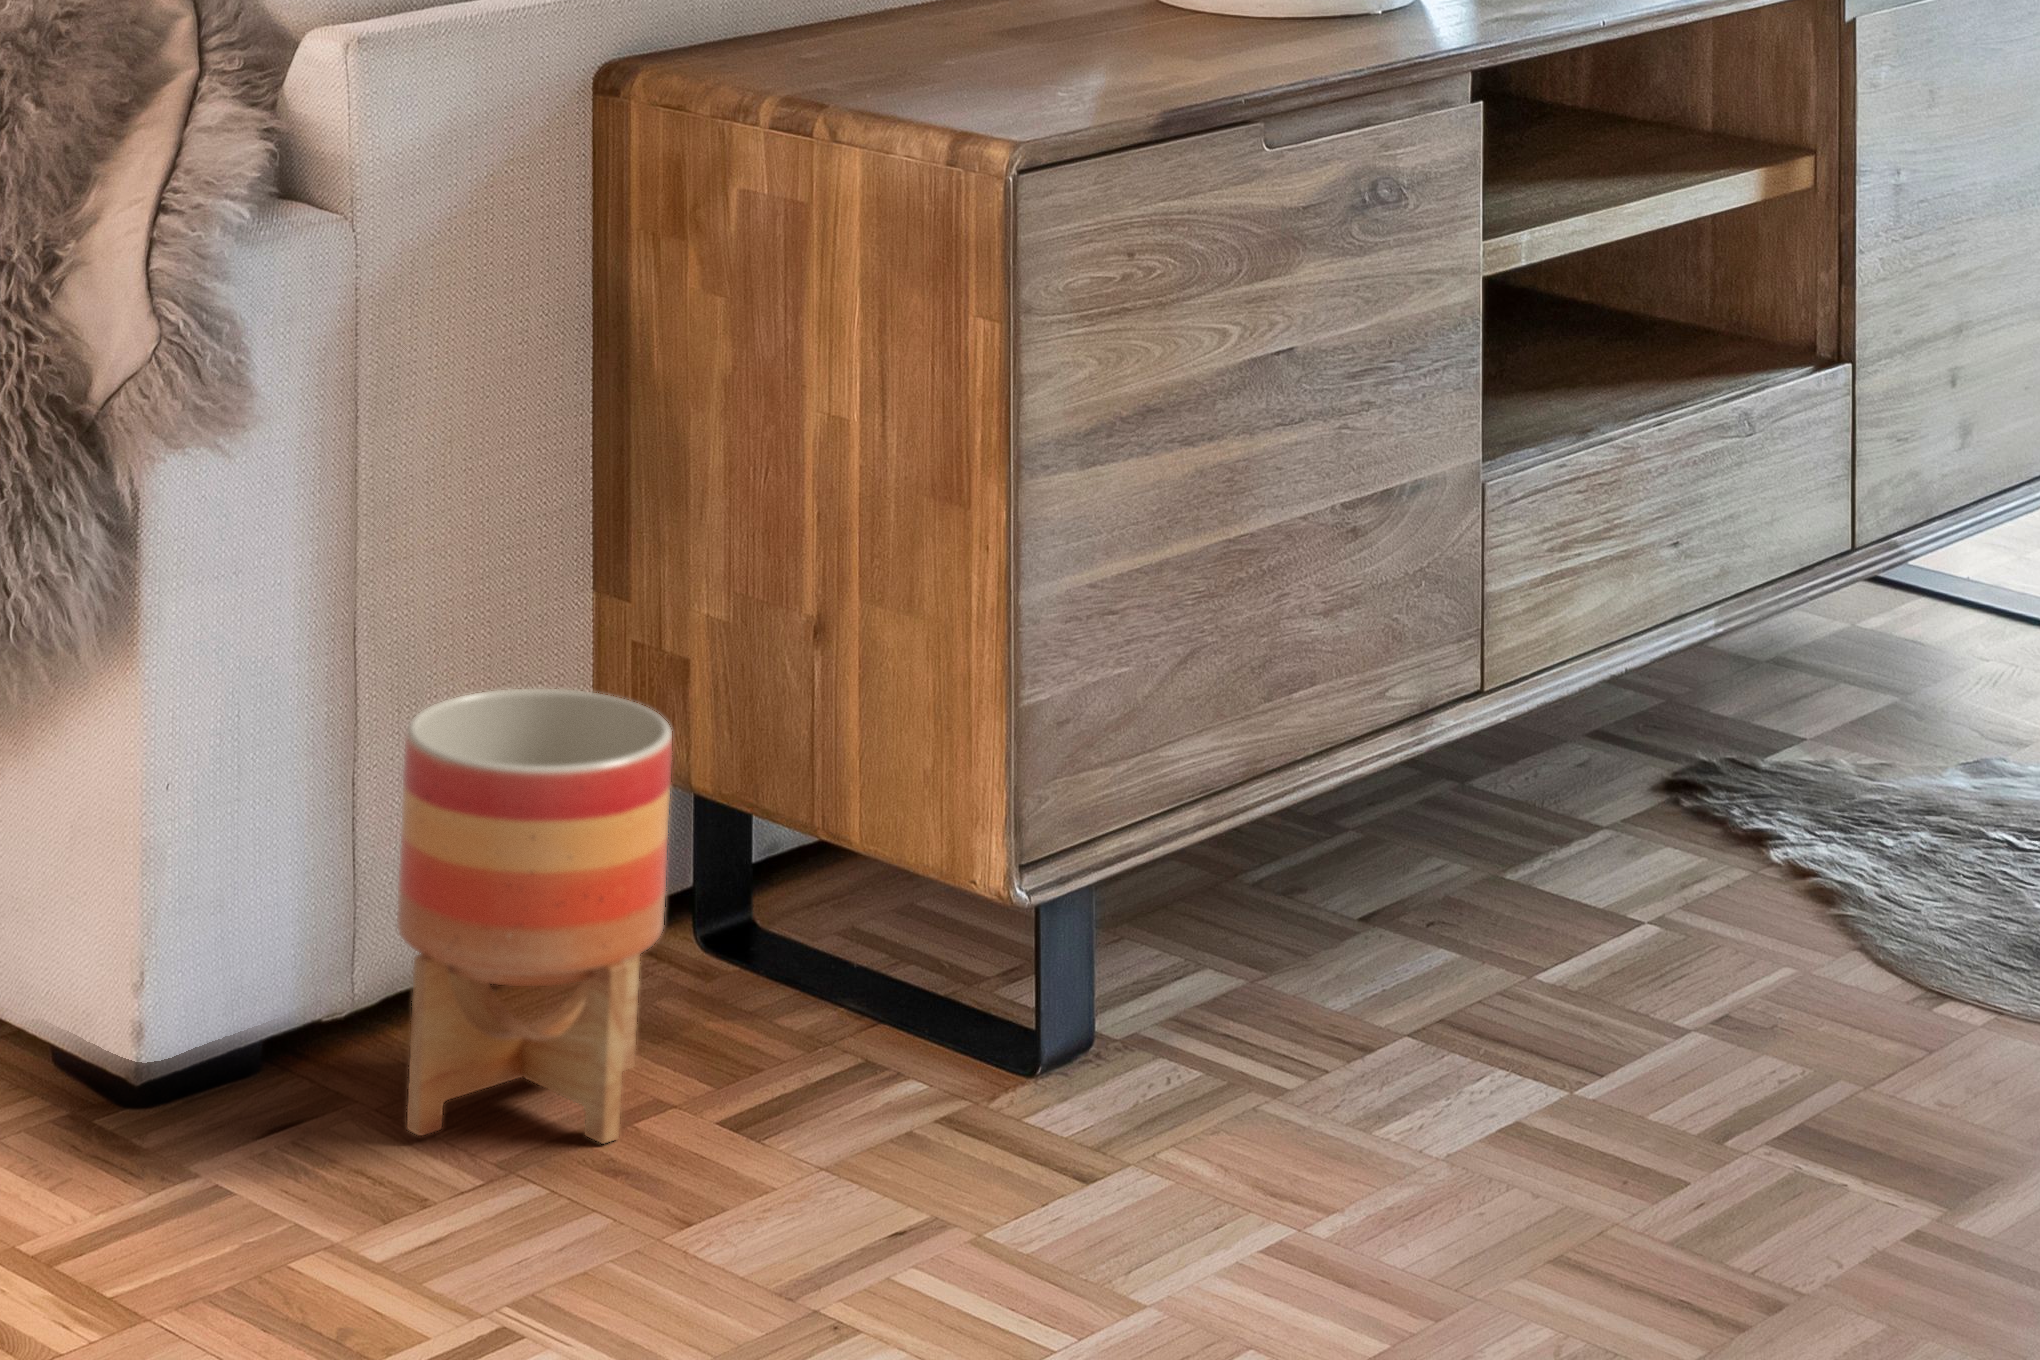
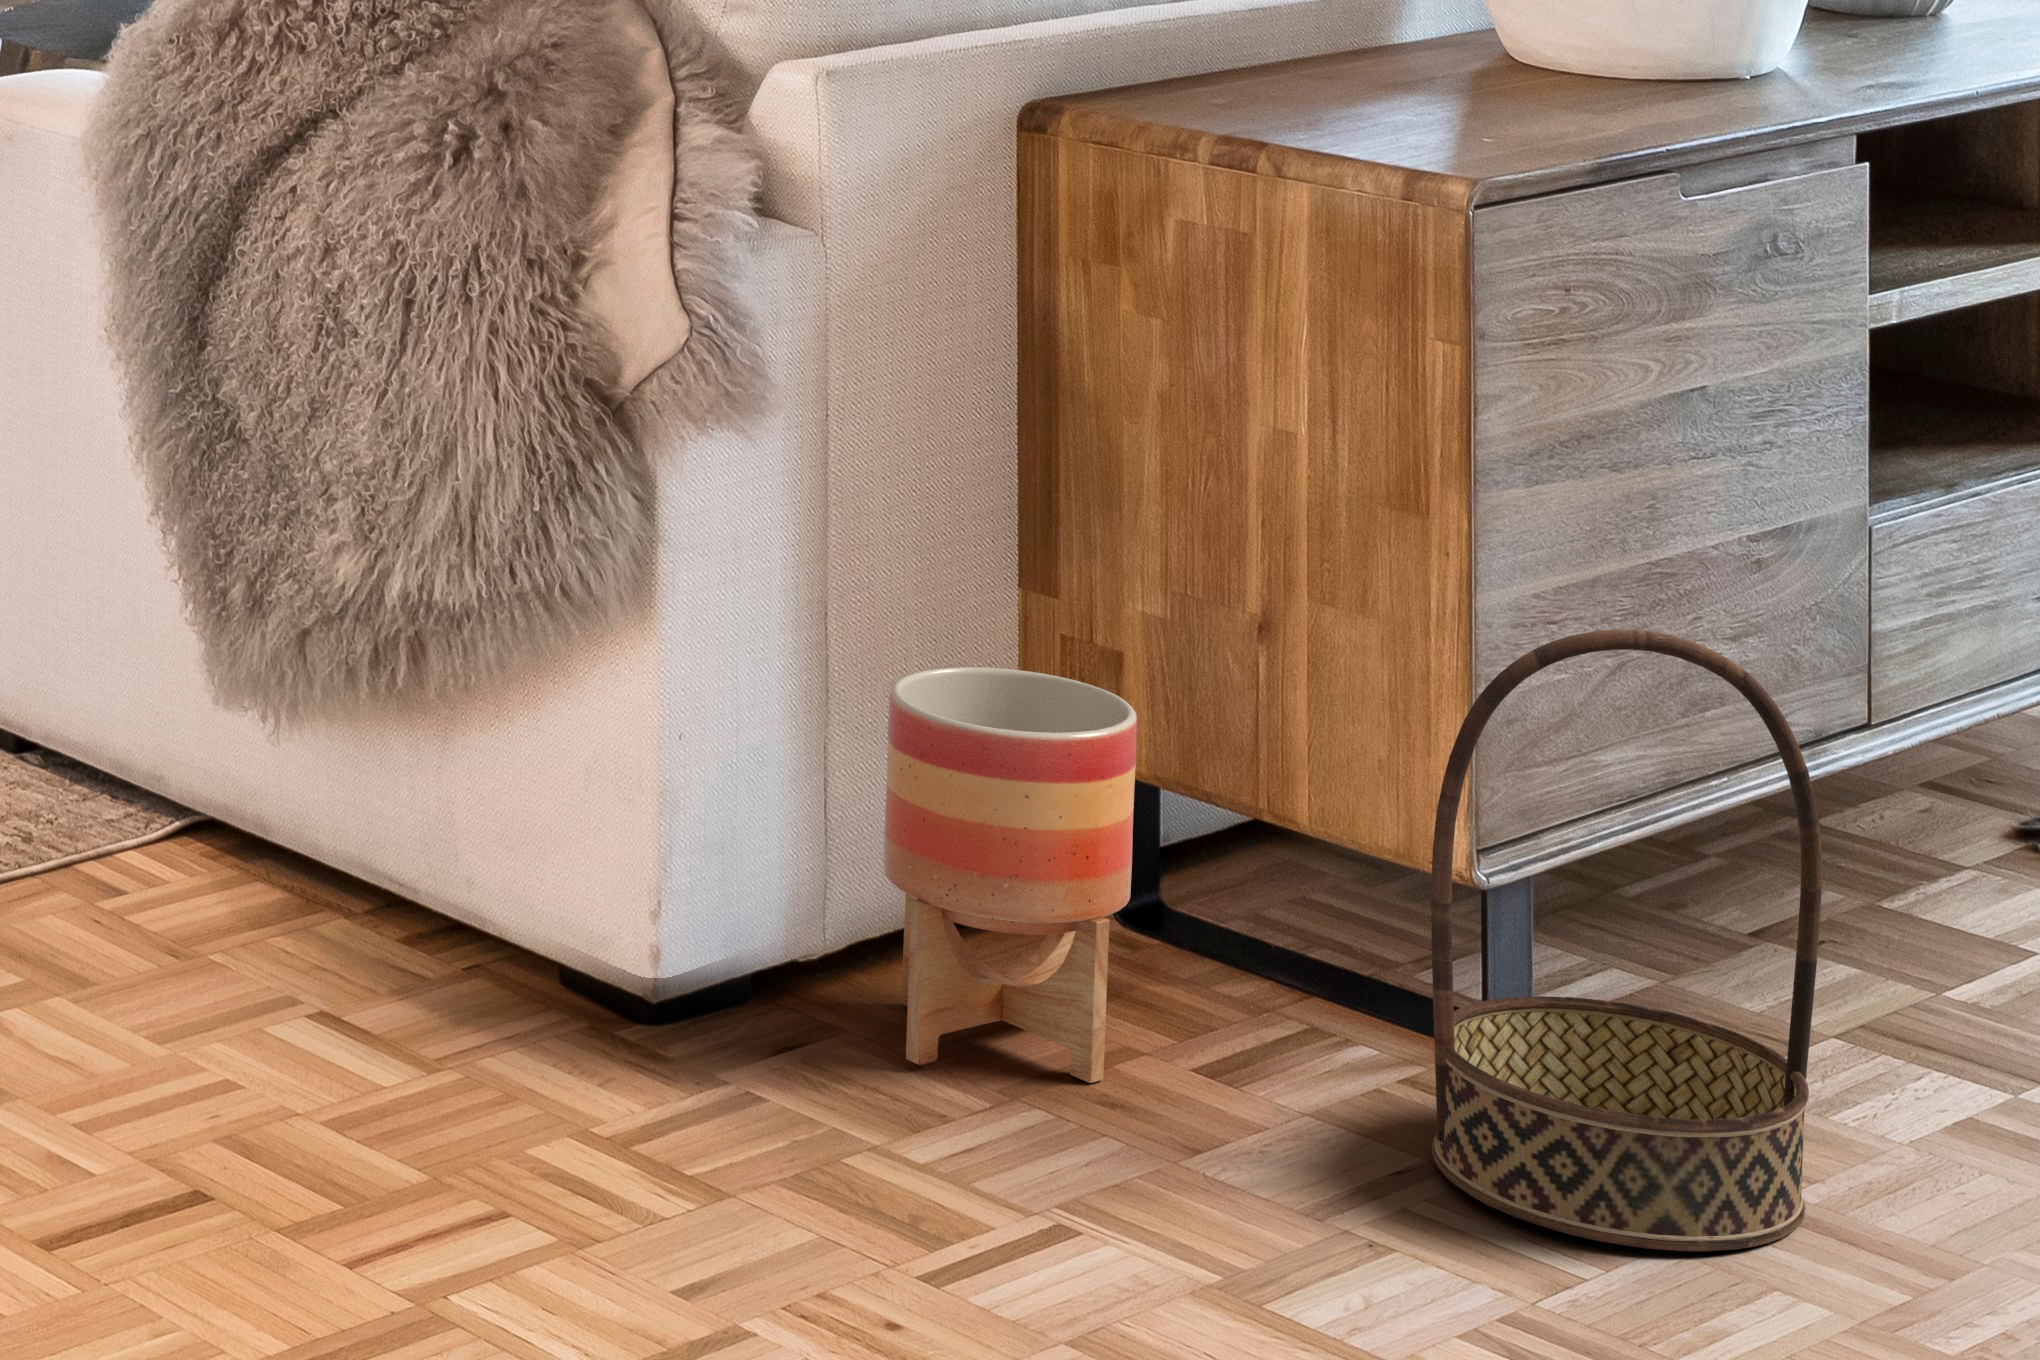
basket: none [934,630,1343,1303] -> present [1431,630,1822,1251]

